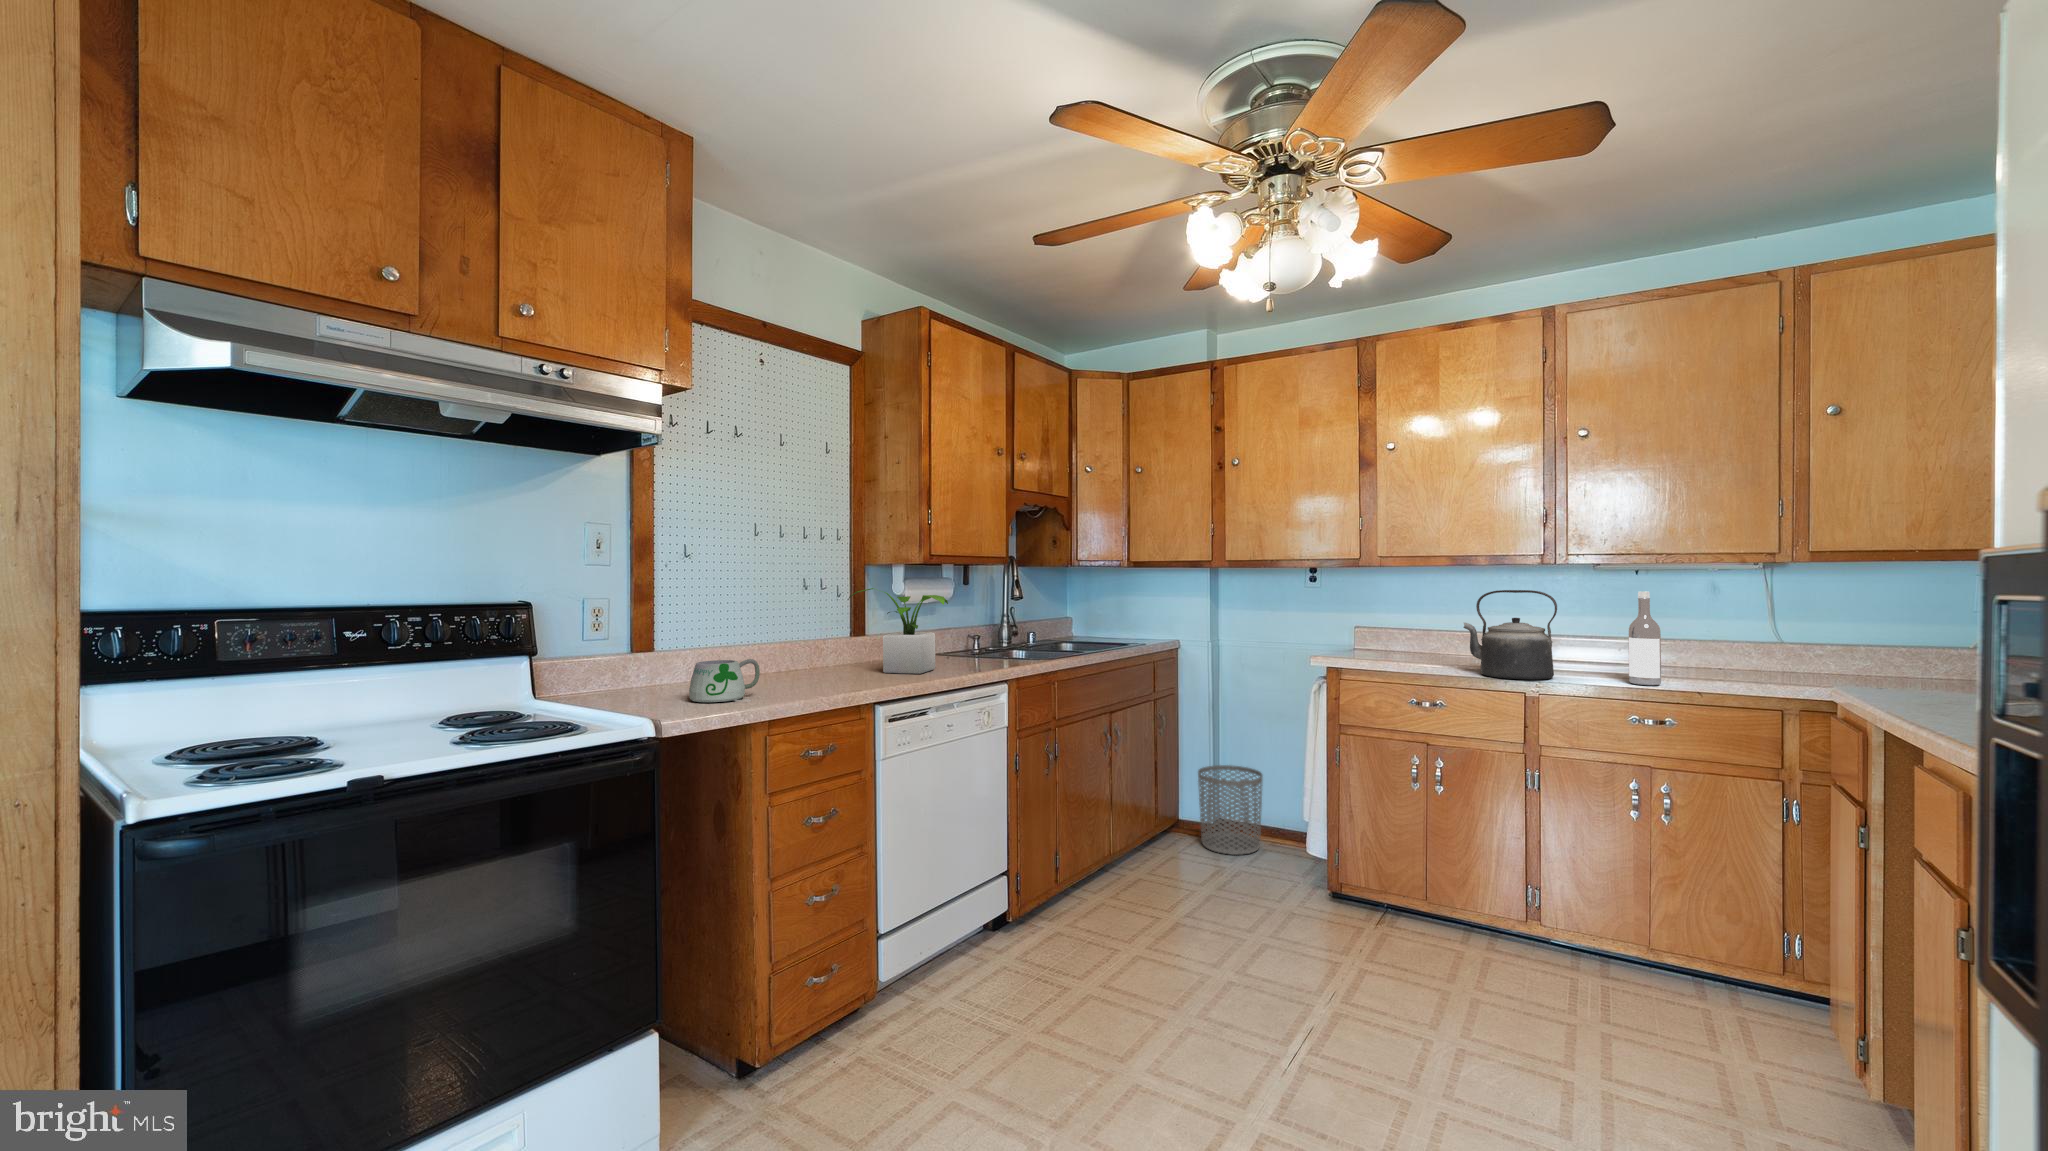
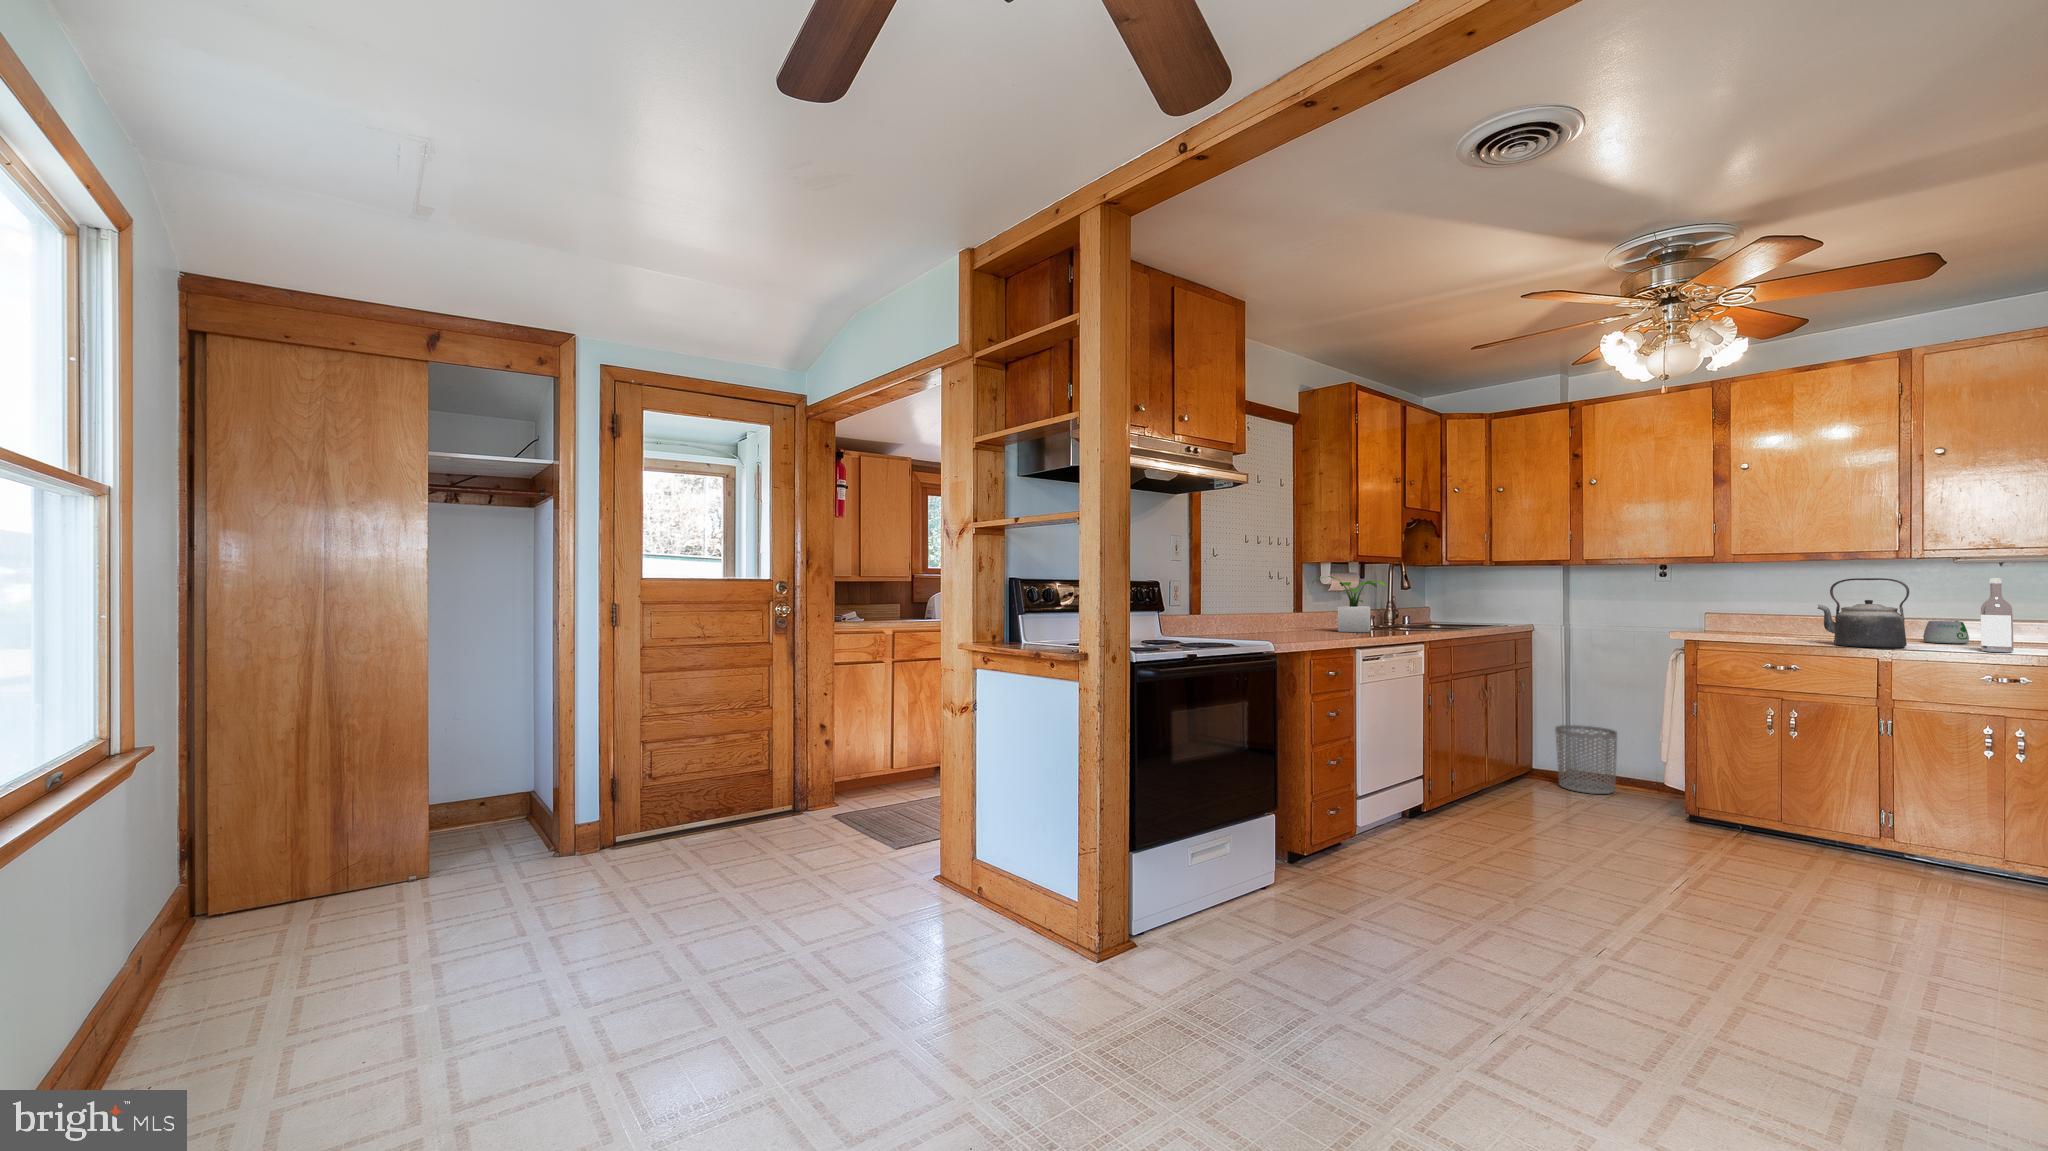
mug: present [689,659,760,702] -> present [1923,621,1969,643]

